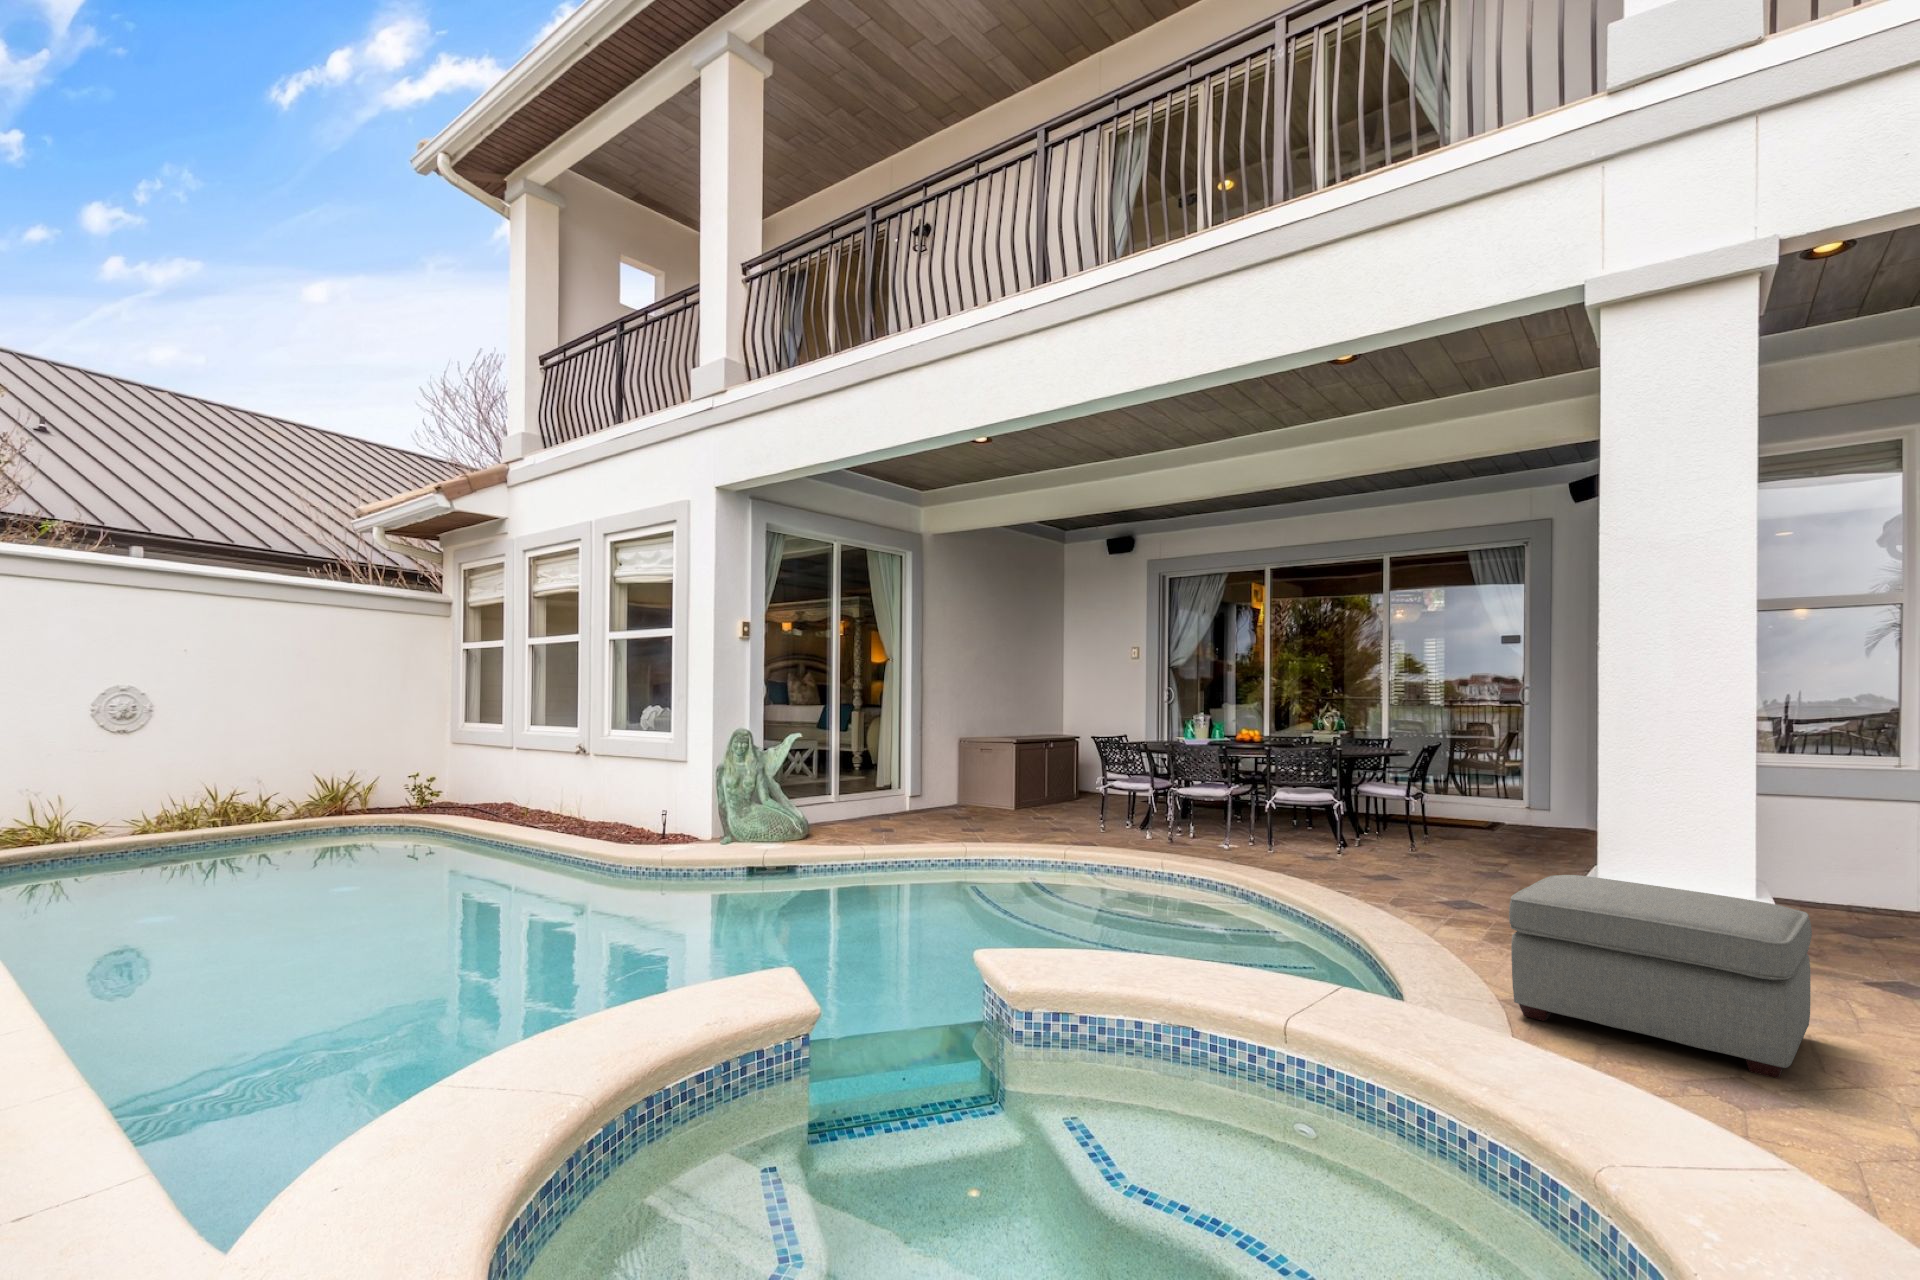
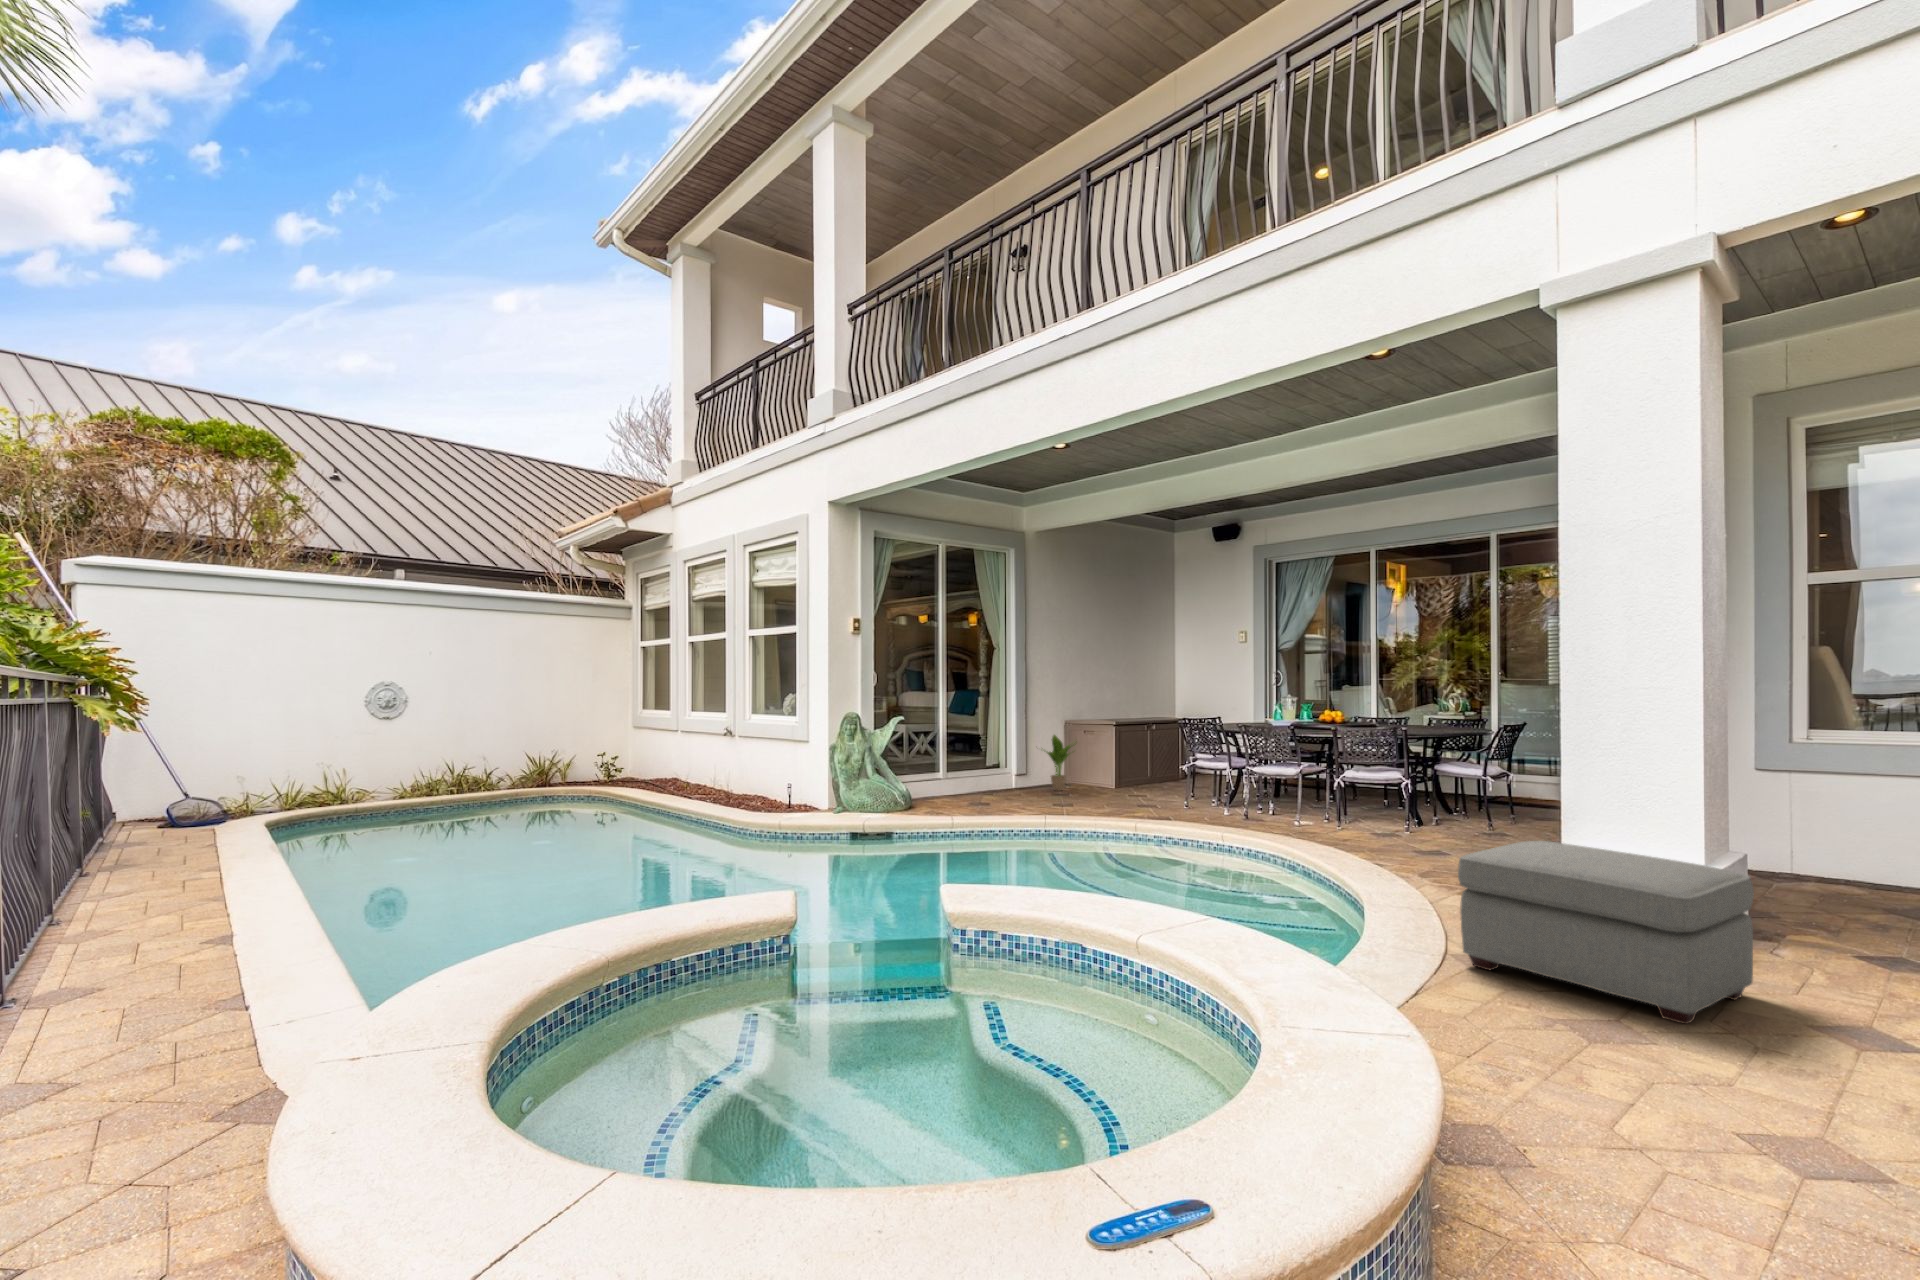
potted plant: none [933,751,978,812] -> present [1047,735,1073,791]

